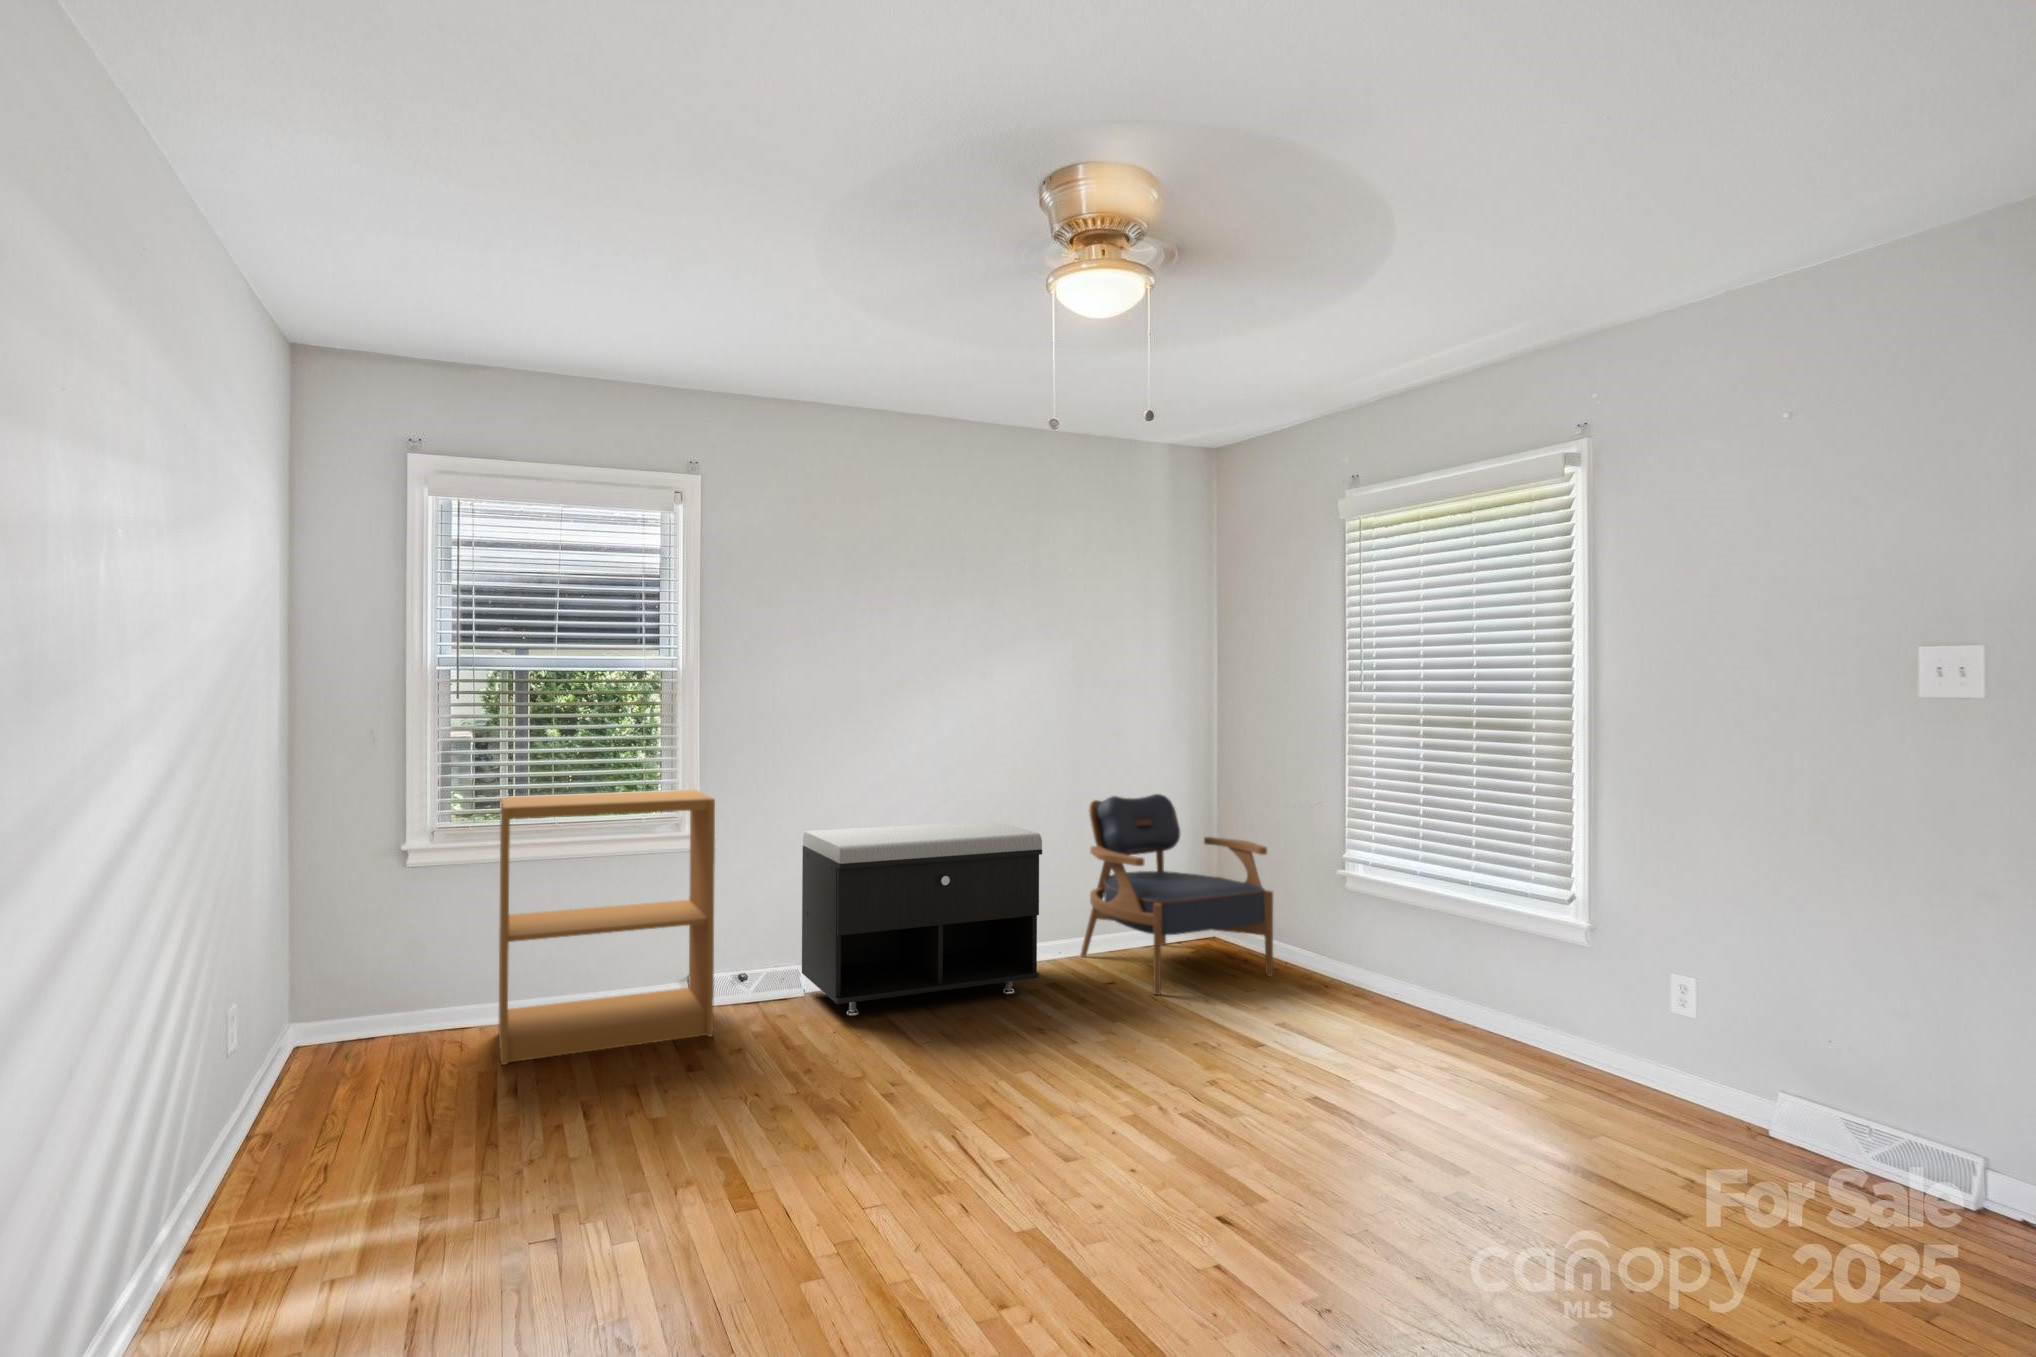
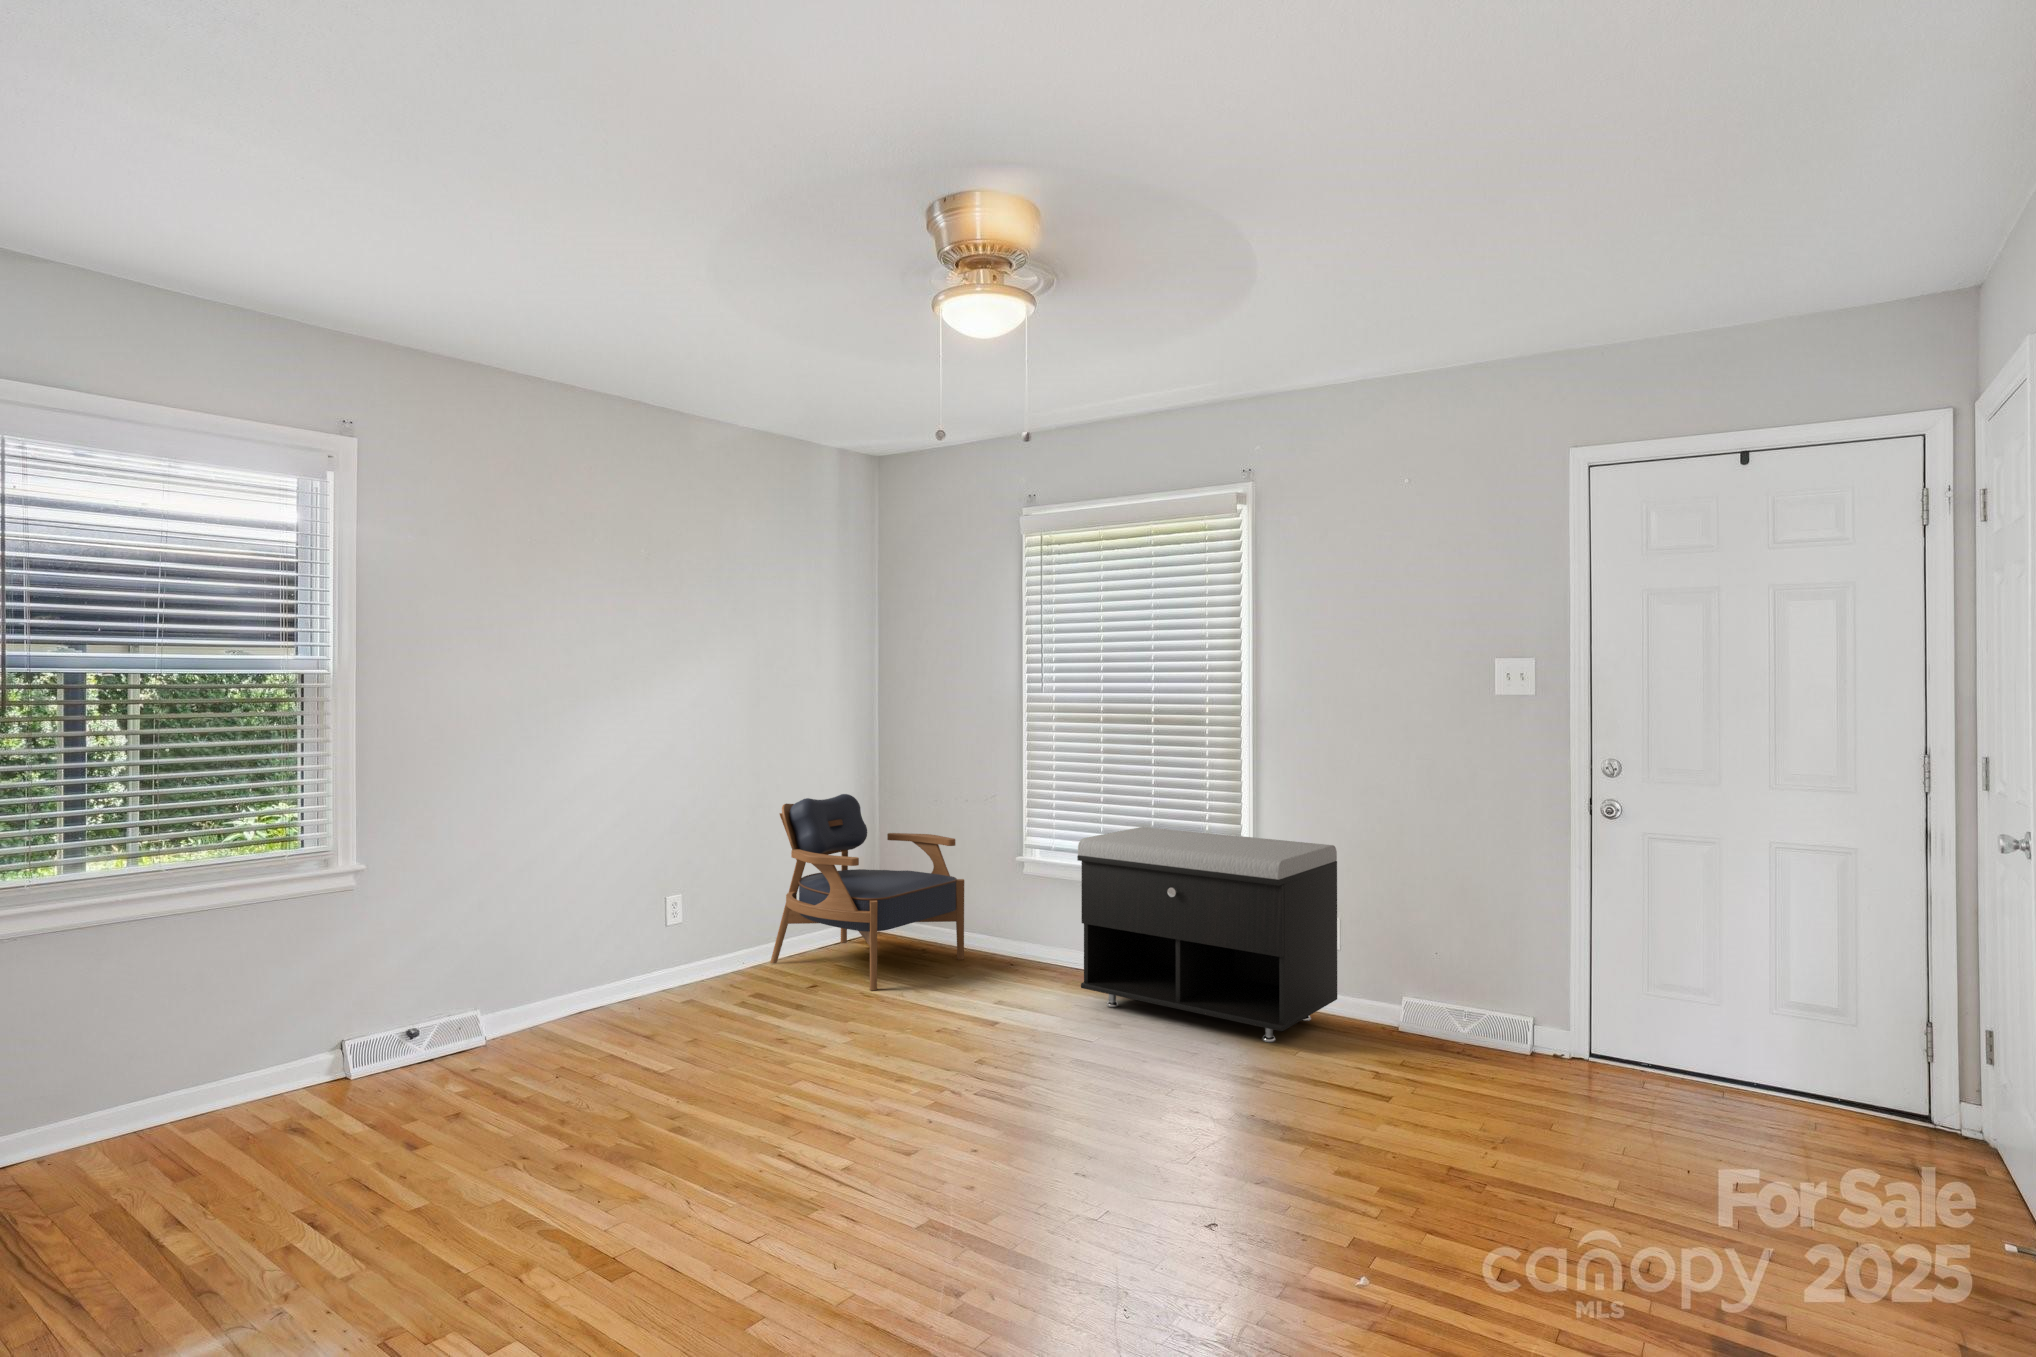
bookshelf: present [499,790,715,1065] -> none [73,817,408,1195]
storage bench: present [802,821,1042,1016] -> present [1077,827,1337,1042]

